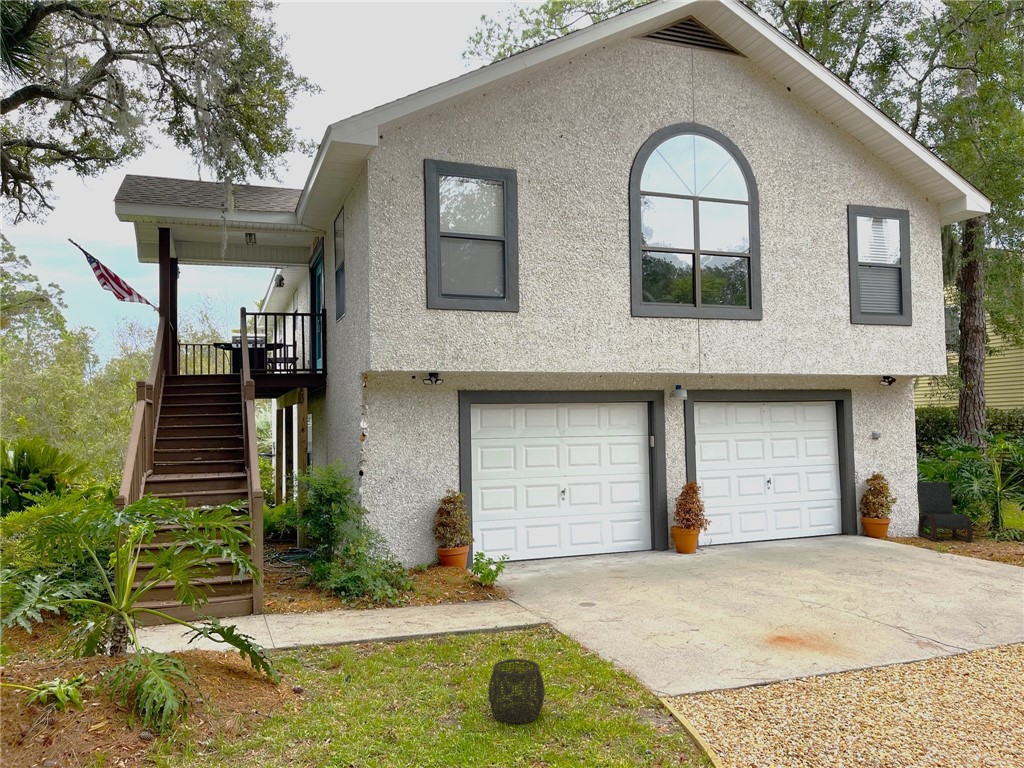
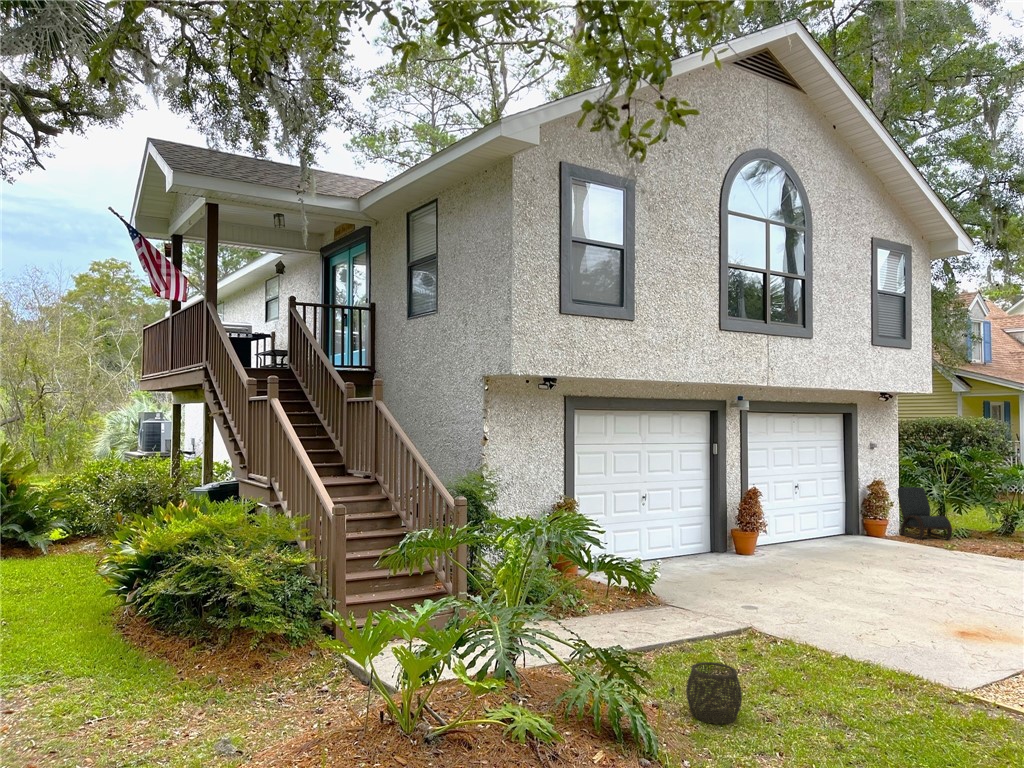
woven basket: present [488,659,545,724] -> present [686,662,742,724]

